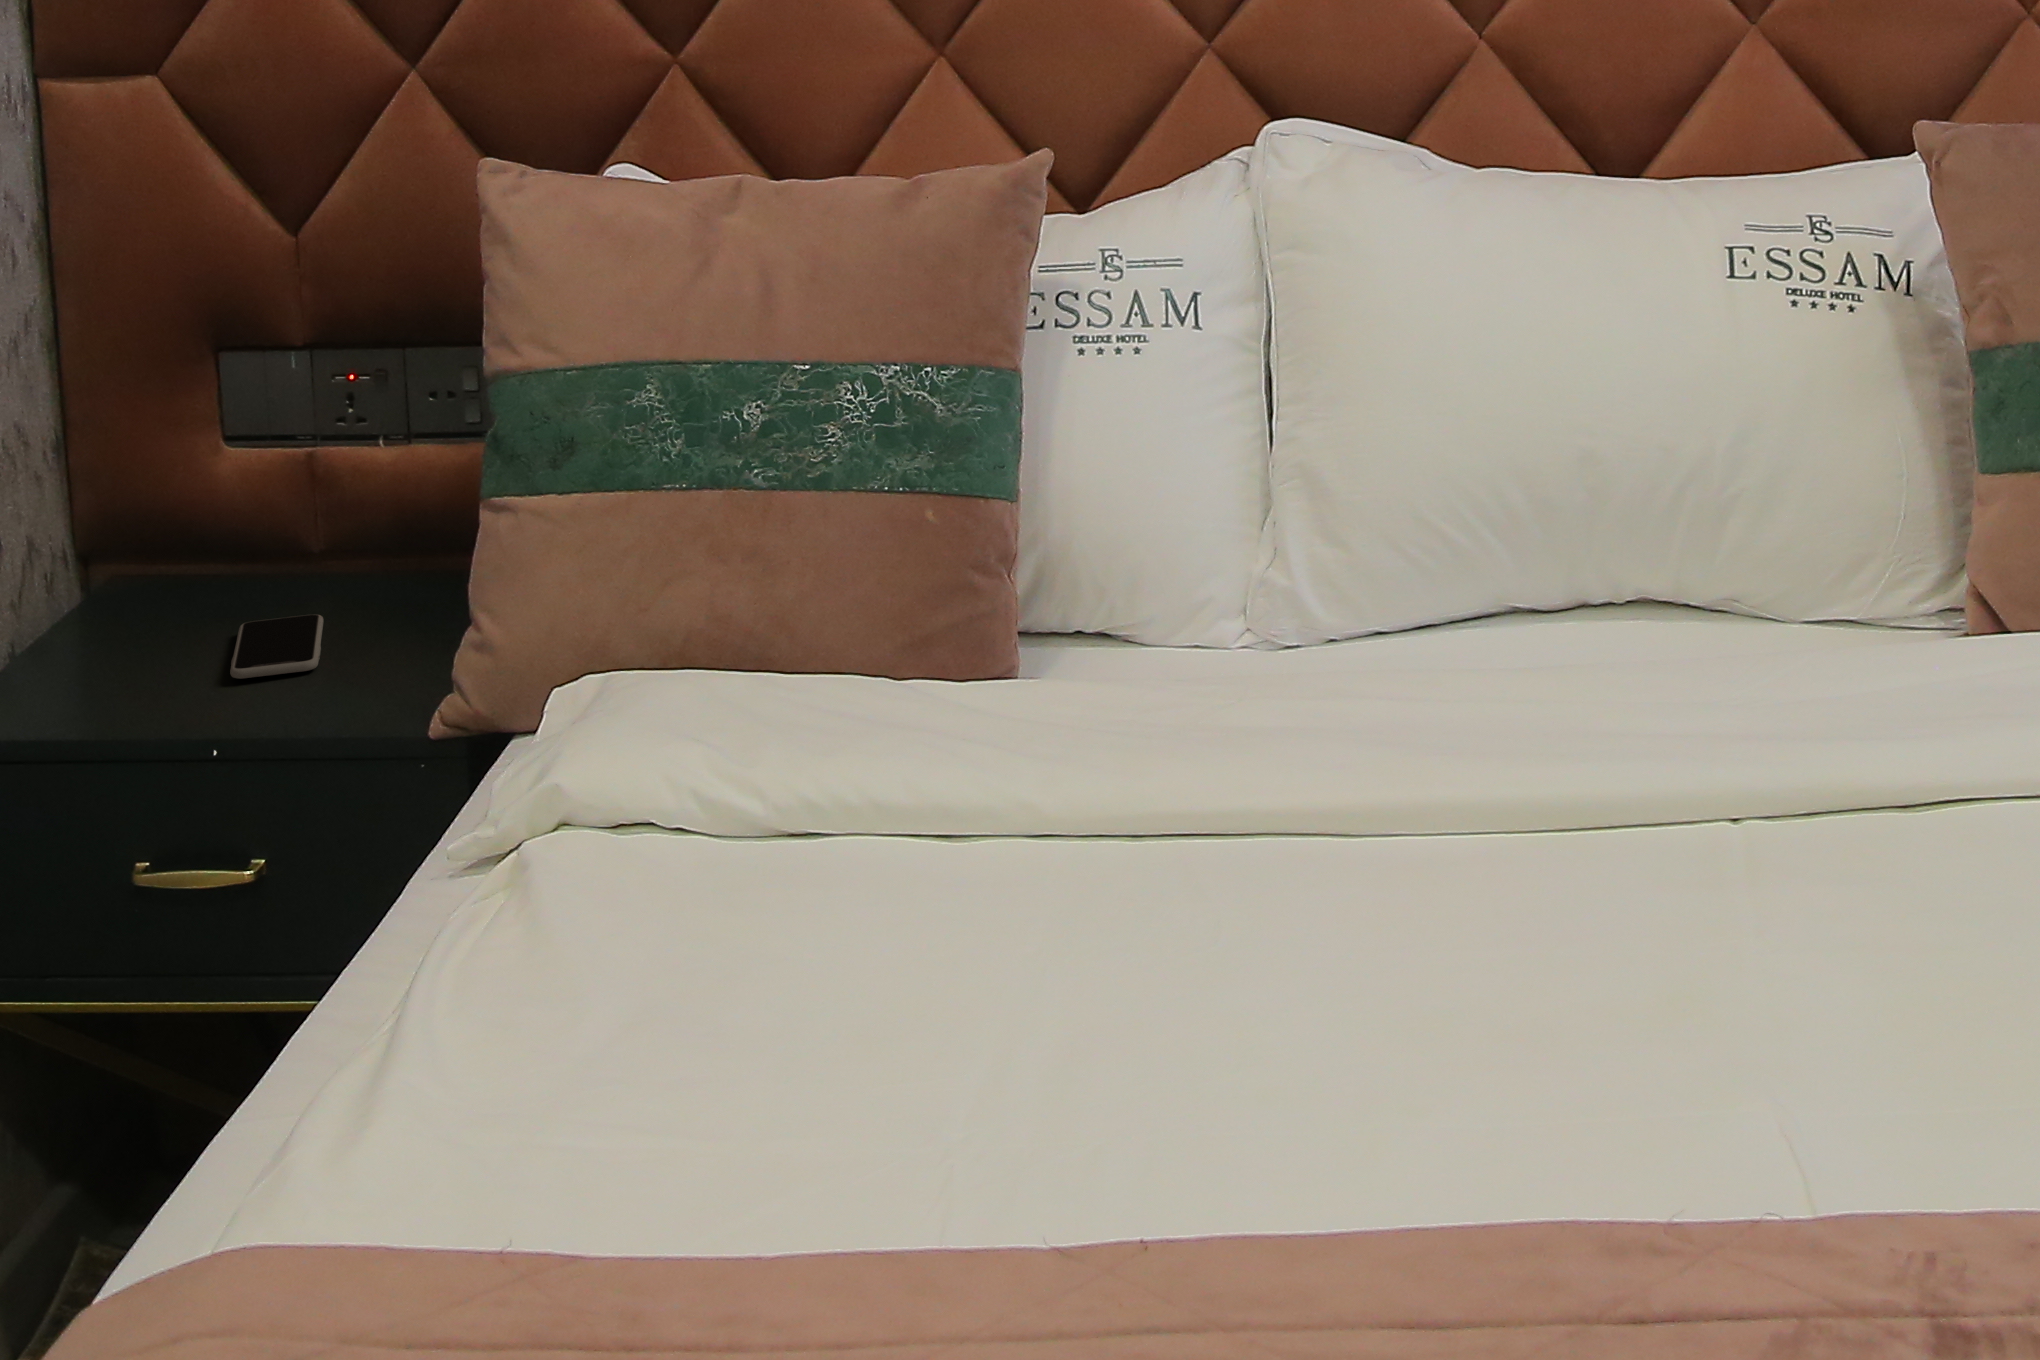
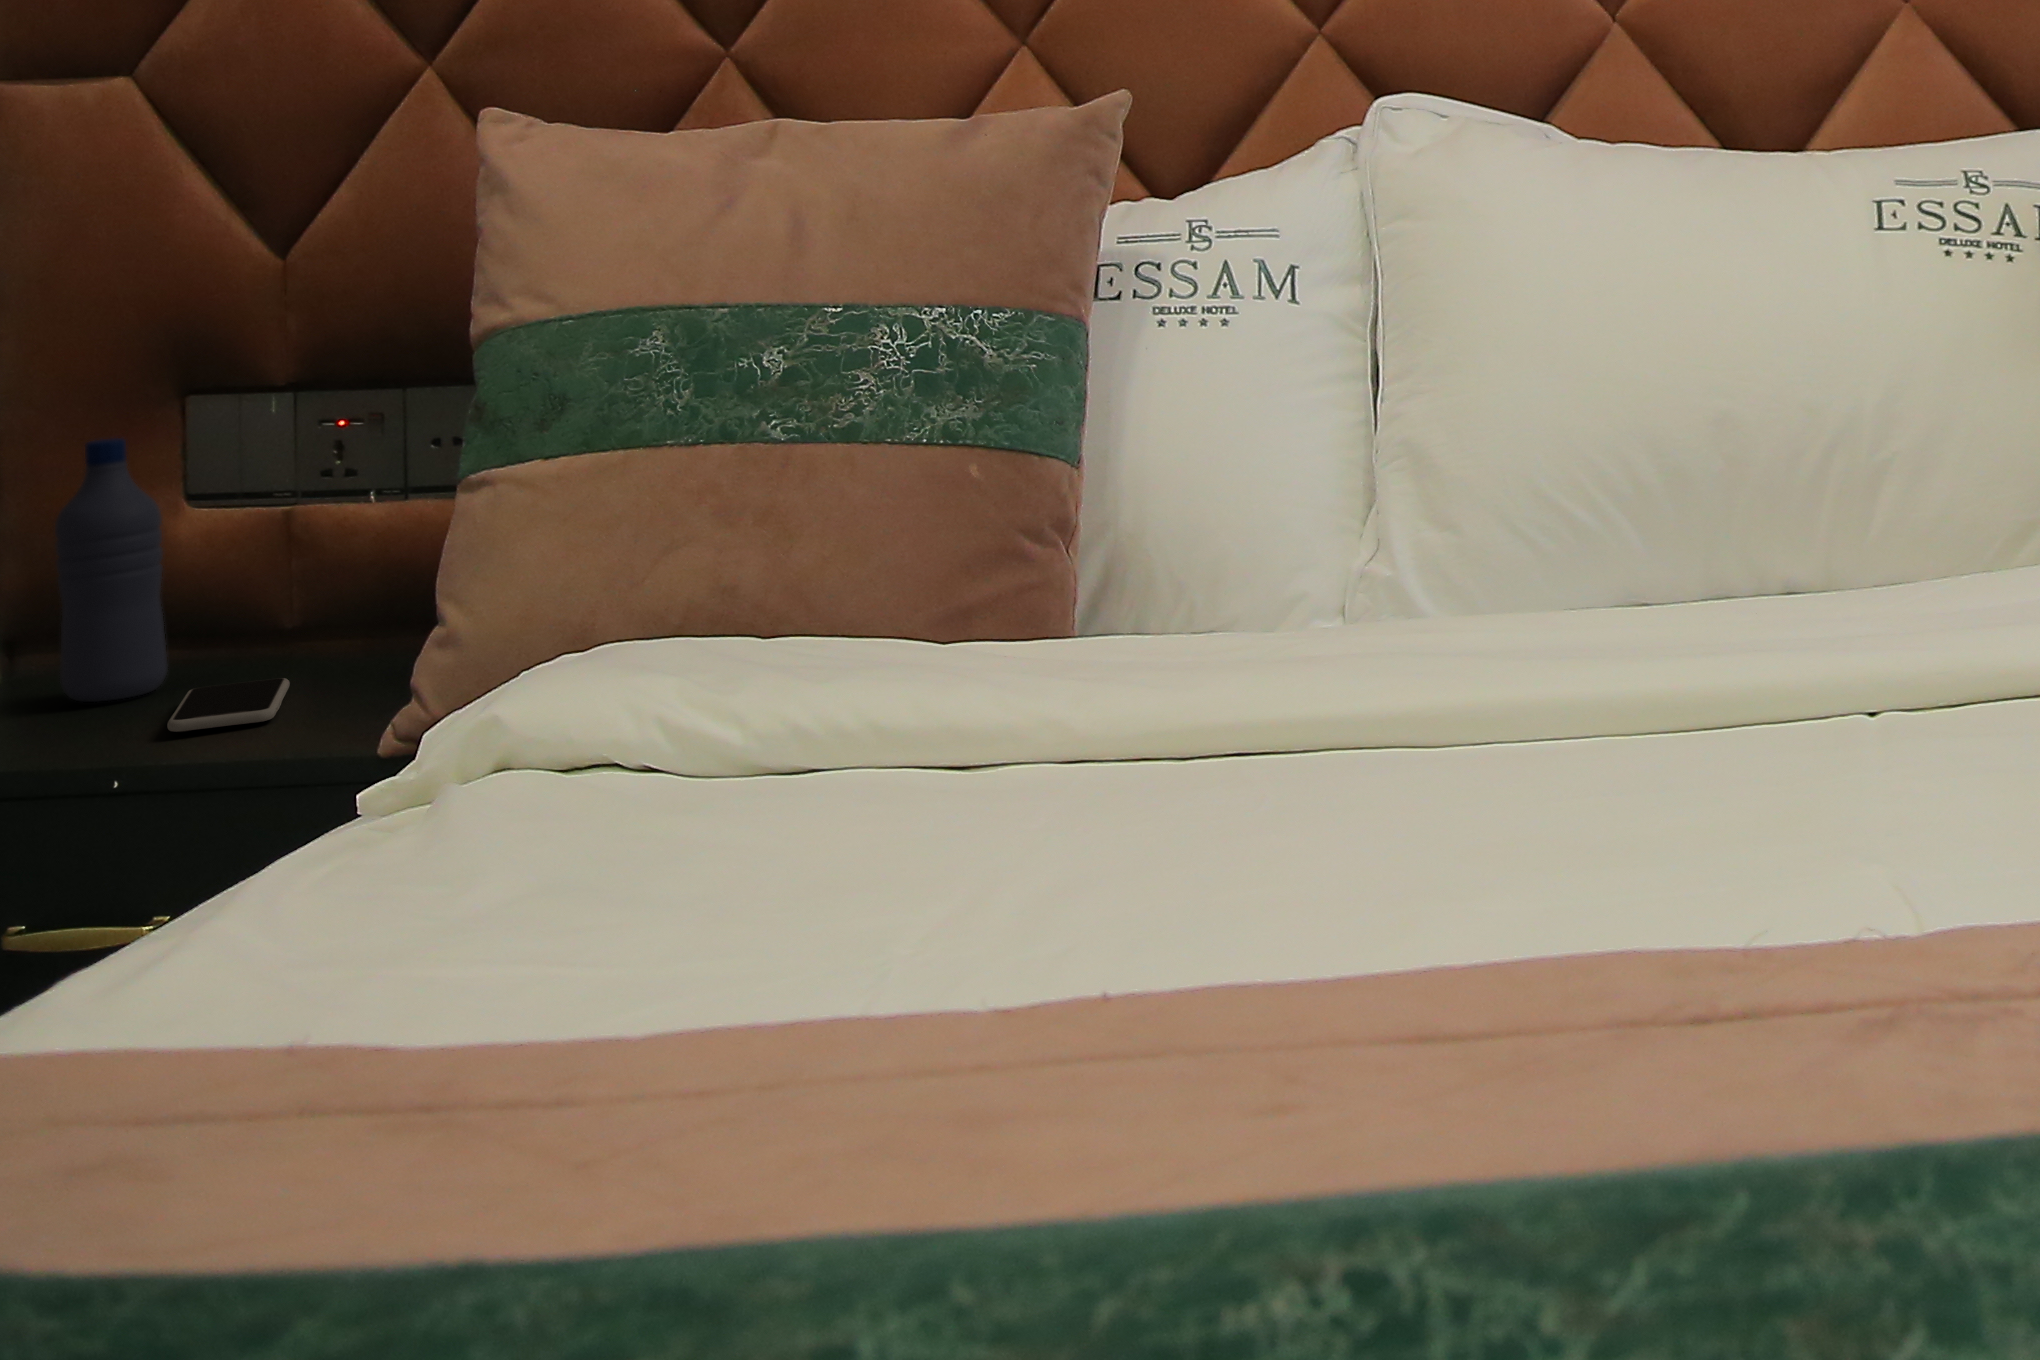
water bottle: none [122,399,219,626] -> present [55,438,167,702]

